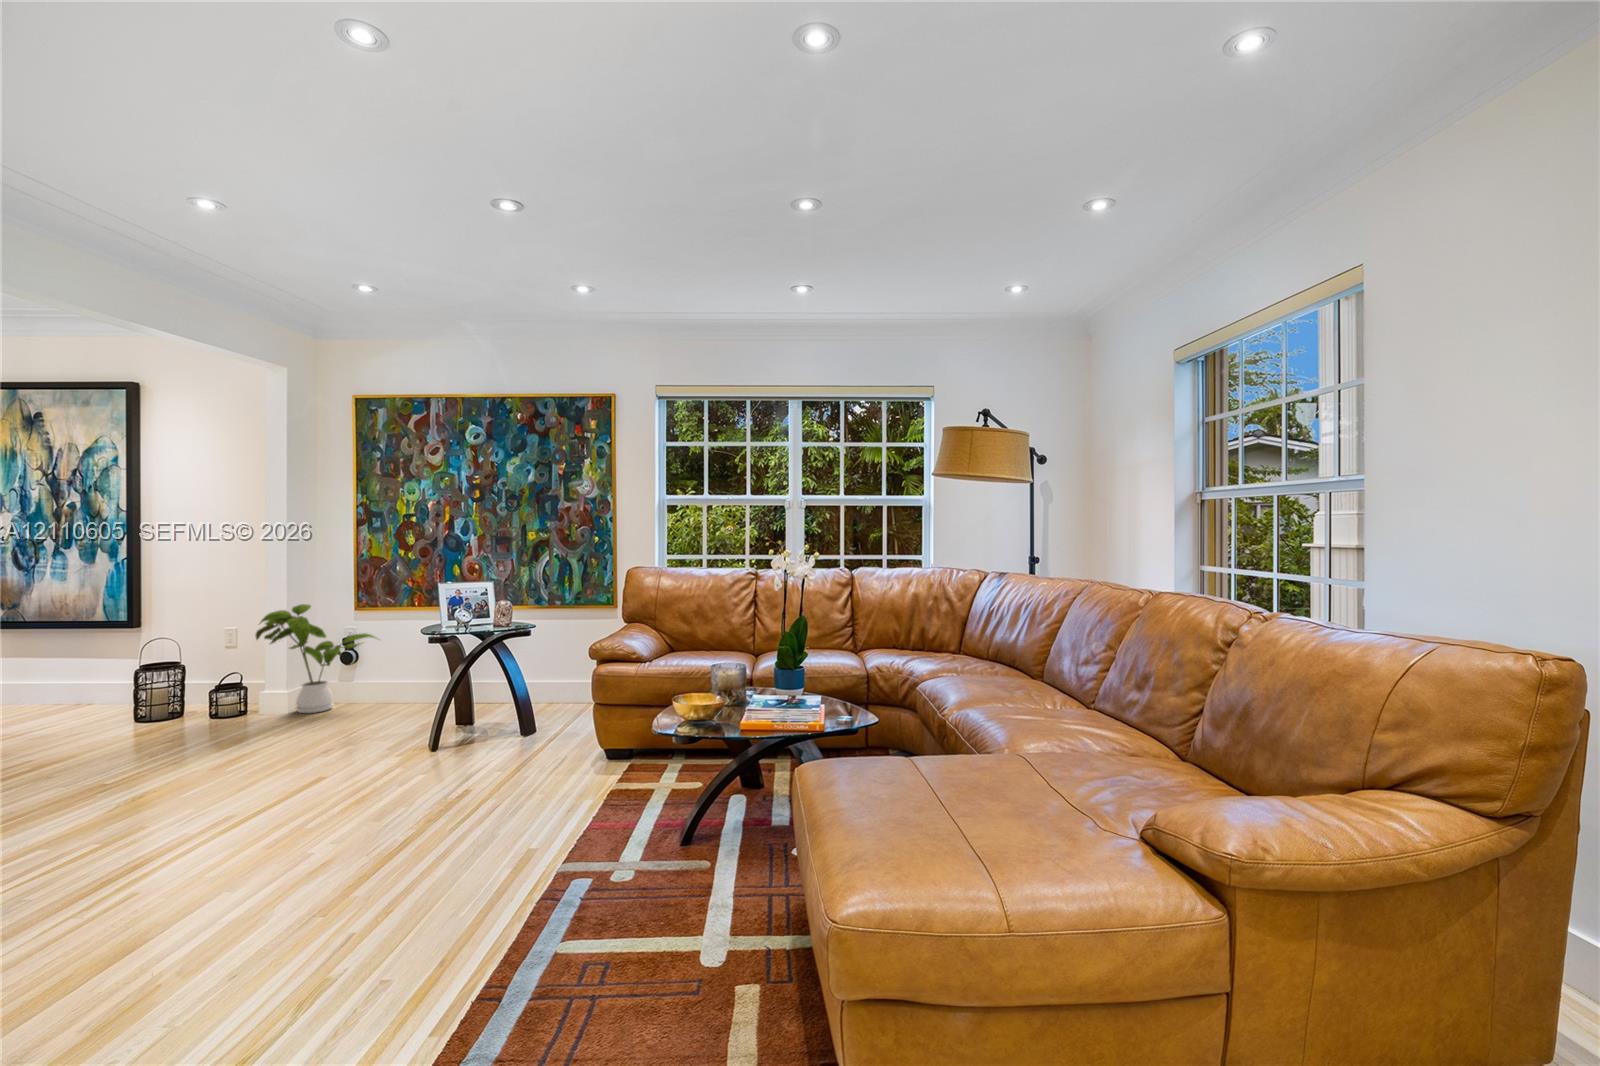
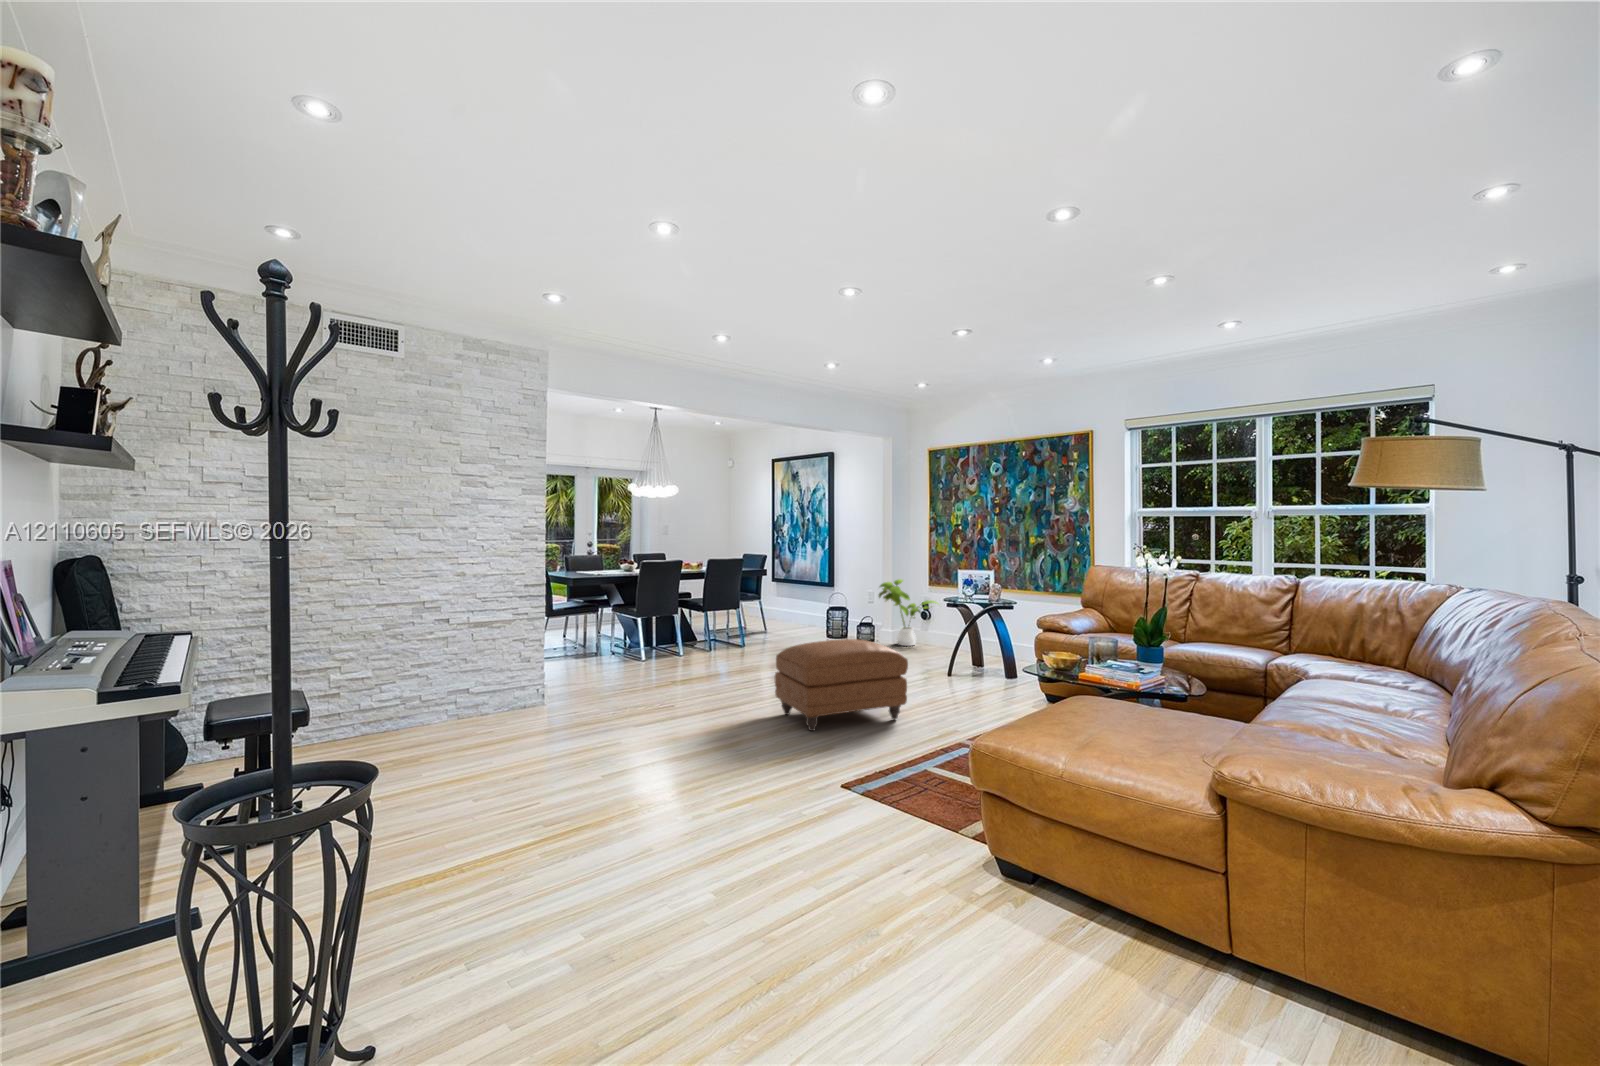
ottoman: none [38,739,423,1006] -> present [775,639,908,731]

